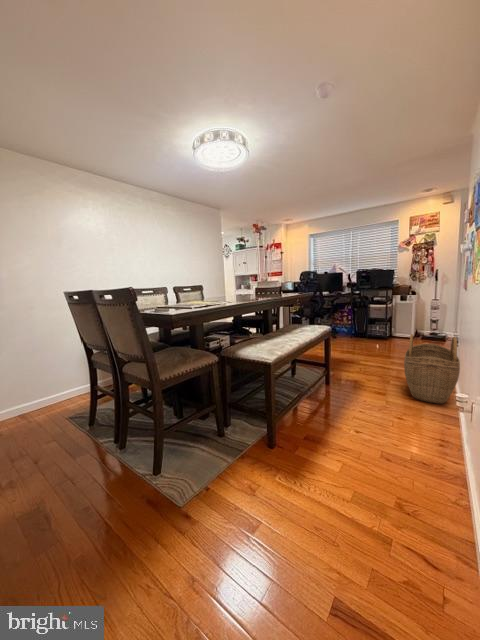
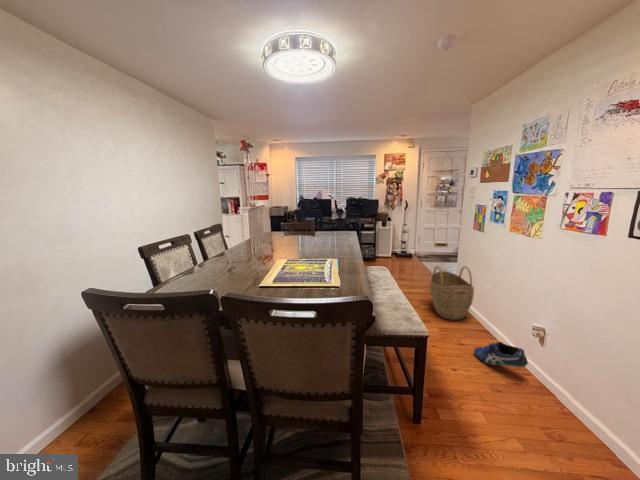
shoe: none [413,420,469,457] -> present [474,342,528,367]

